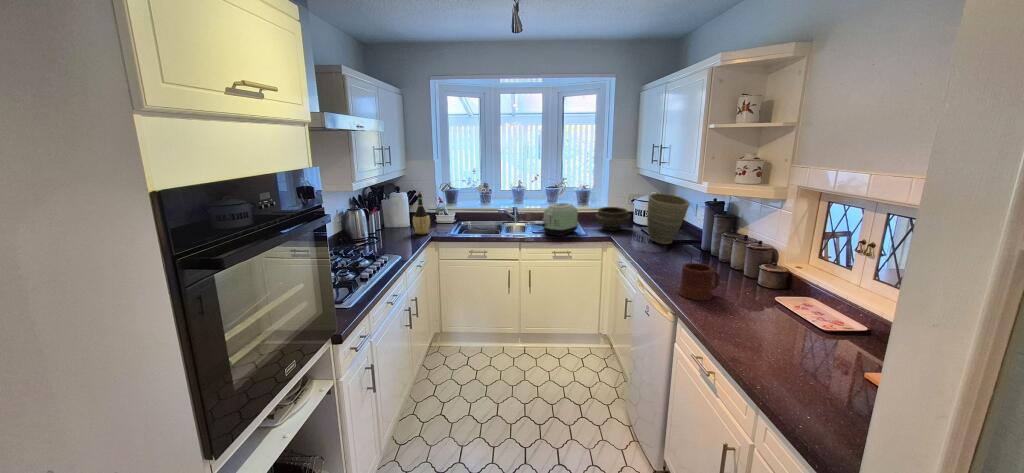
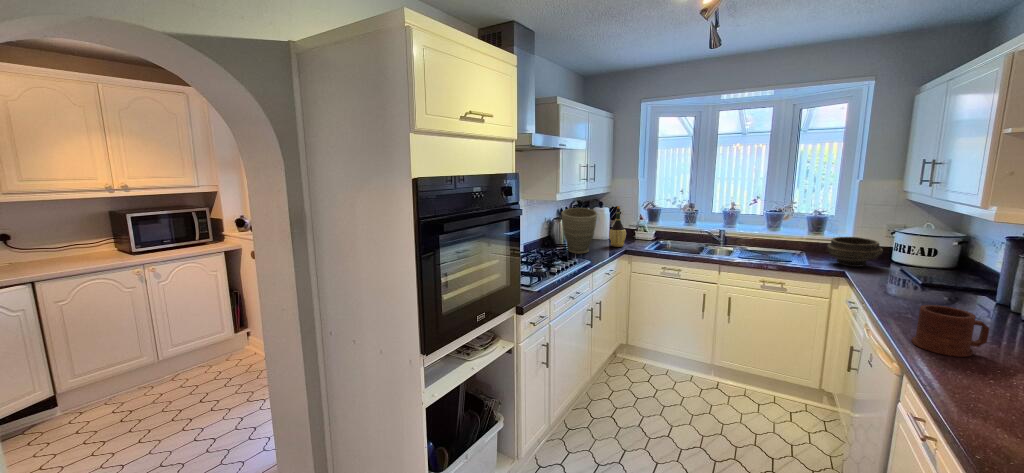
vase: present [647,193,690,244] -> present [562,208,598,254]
toaster: present [542,203,578,236] -> none [749,227,799,264]

